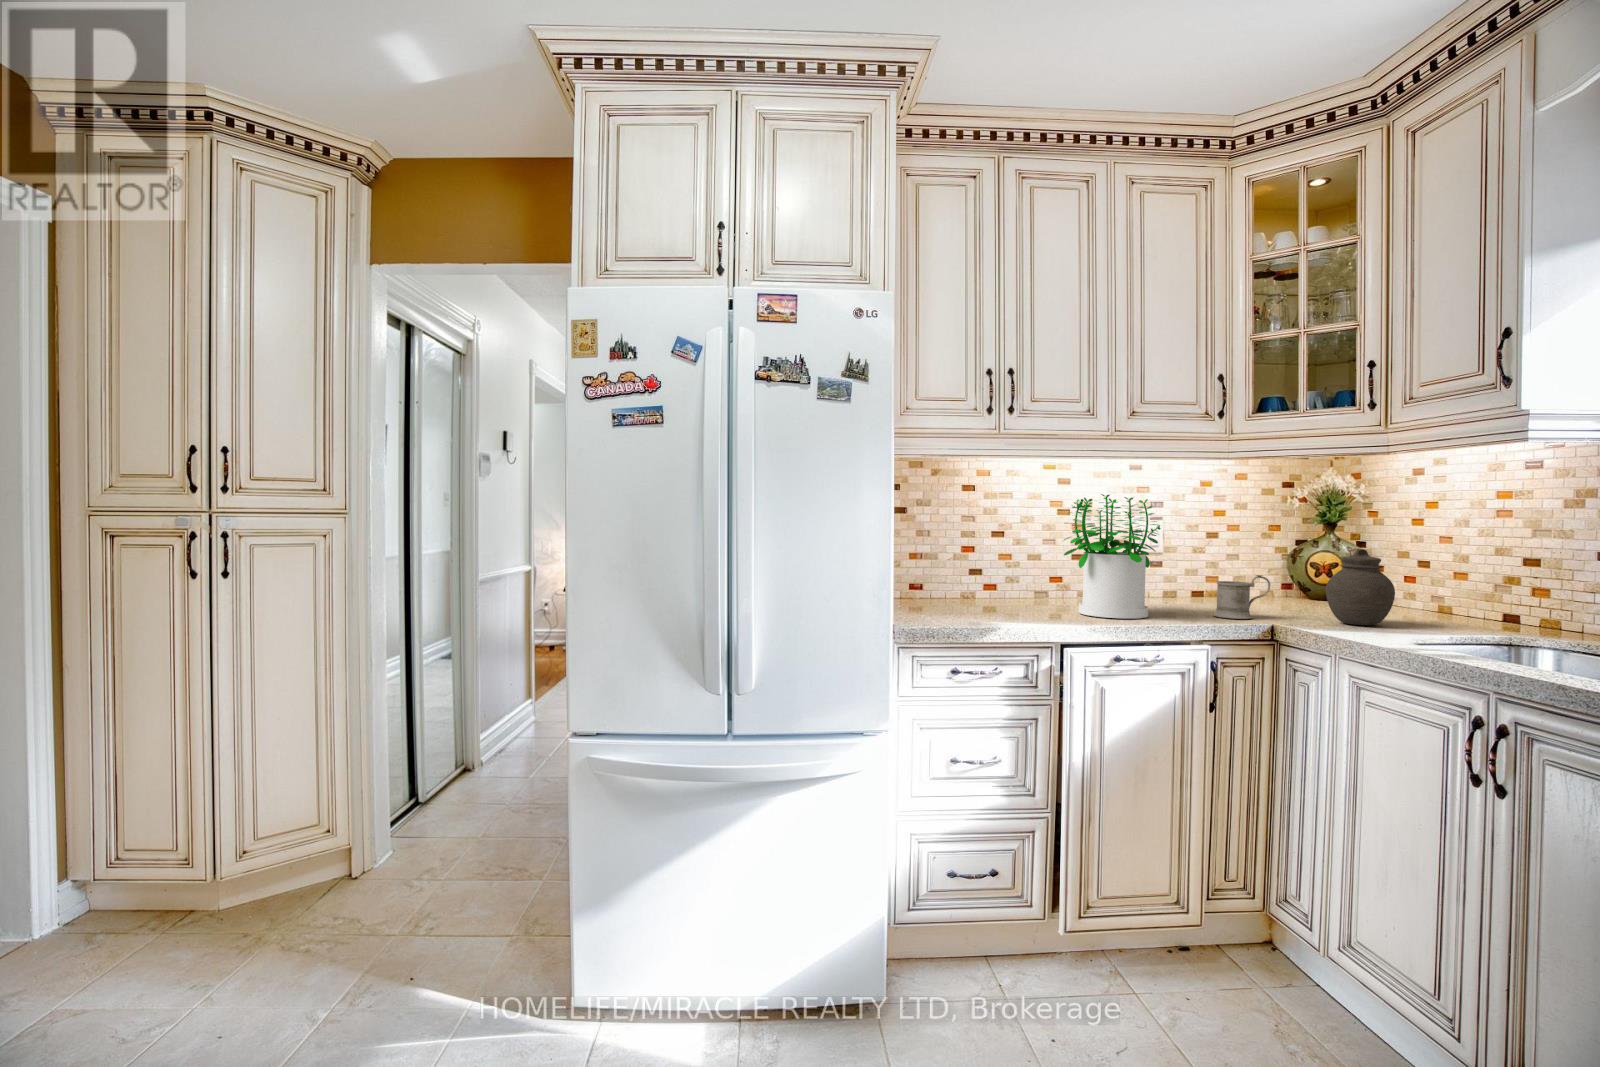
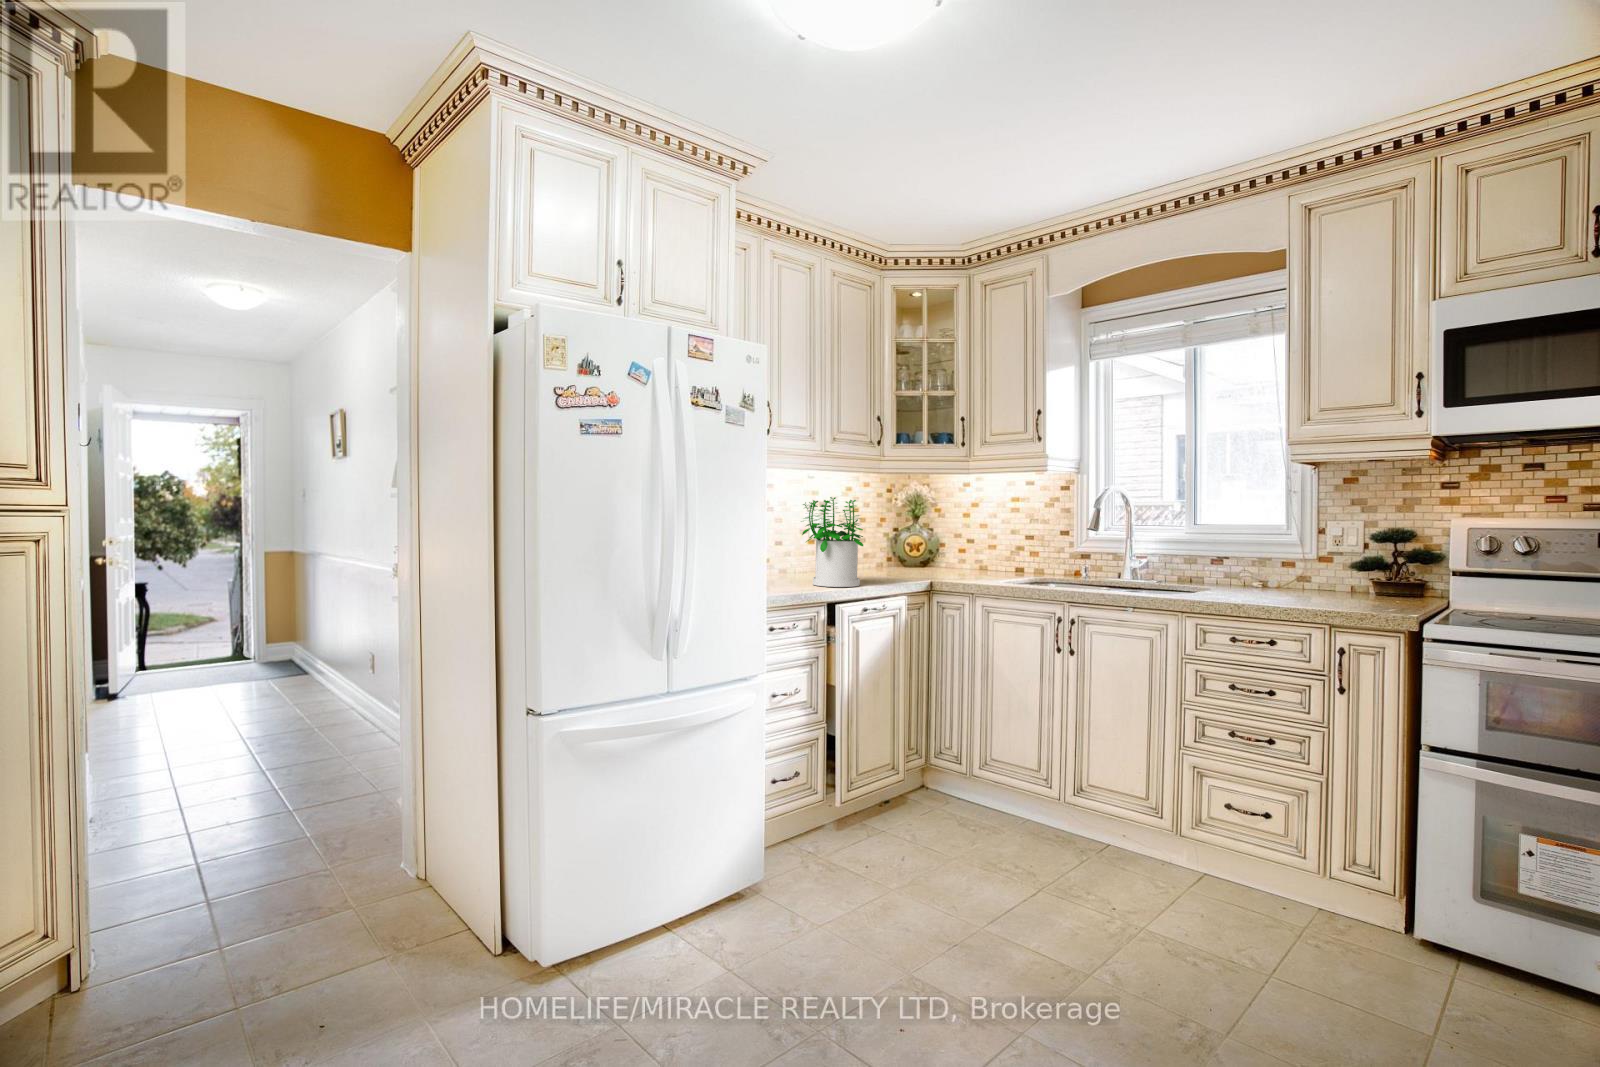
jar: present [1326,549,1395,625] -> none [946,533,981,580]
mug: present [1213,575,1270,619] -> none [887,552,918,582]

